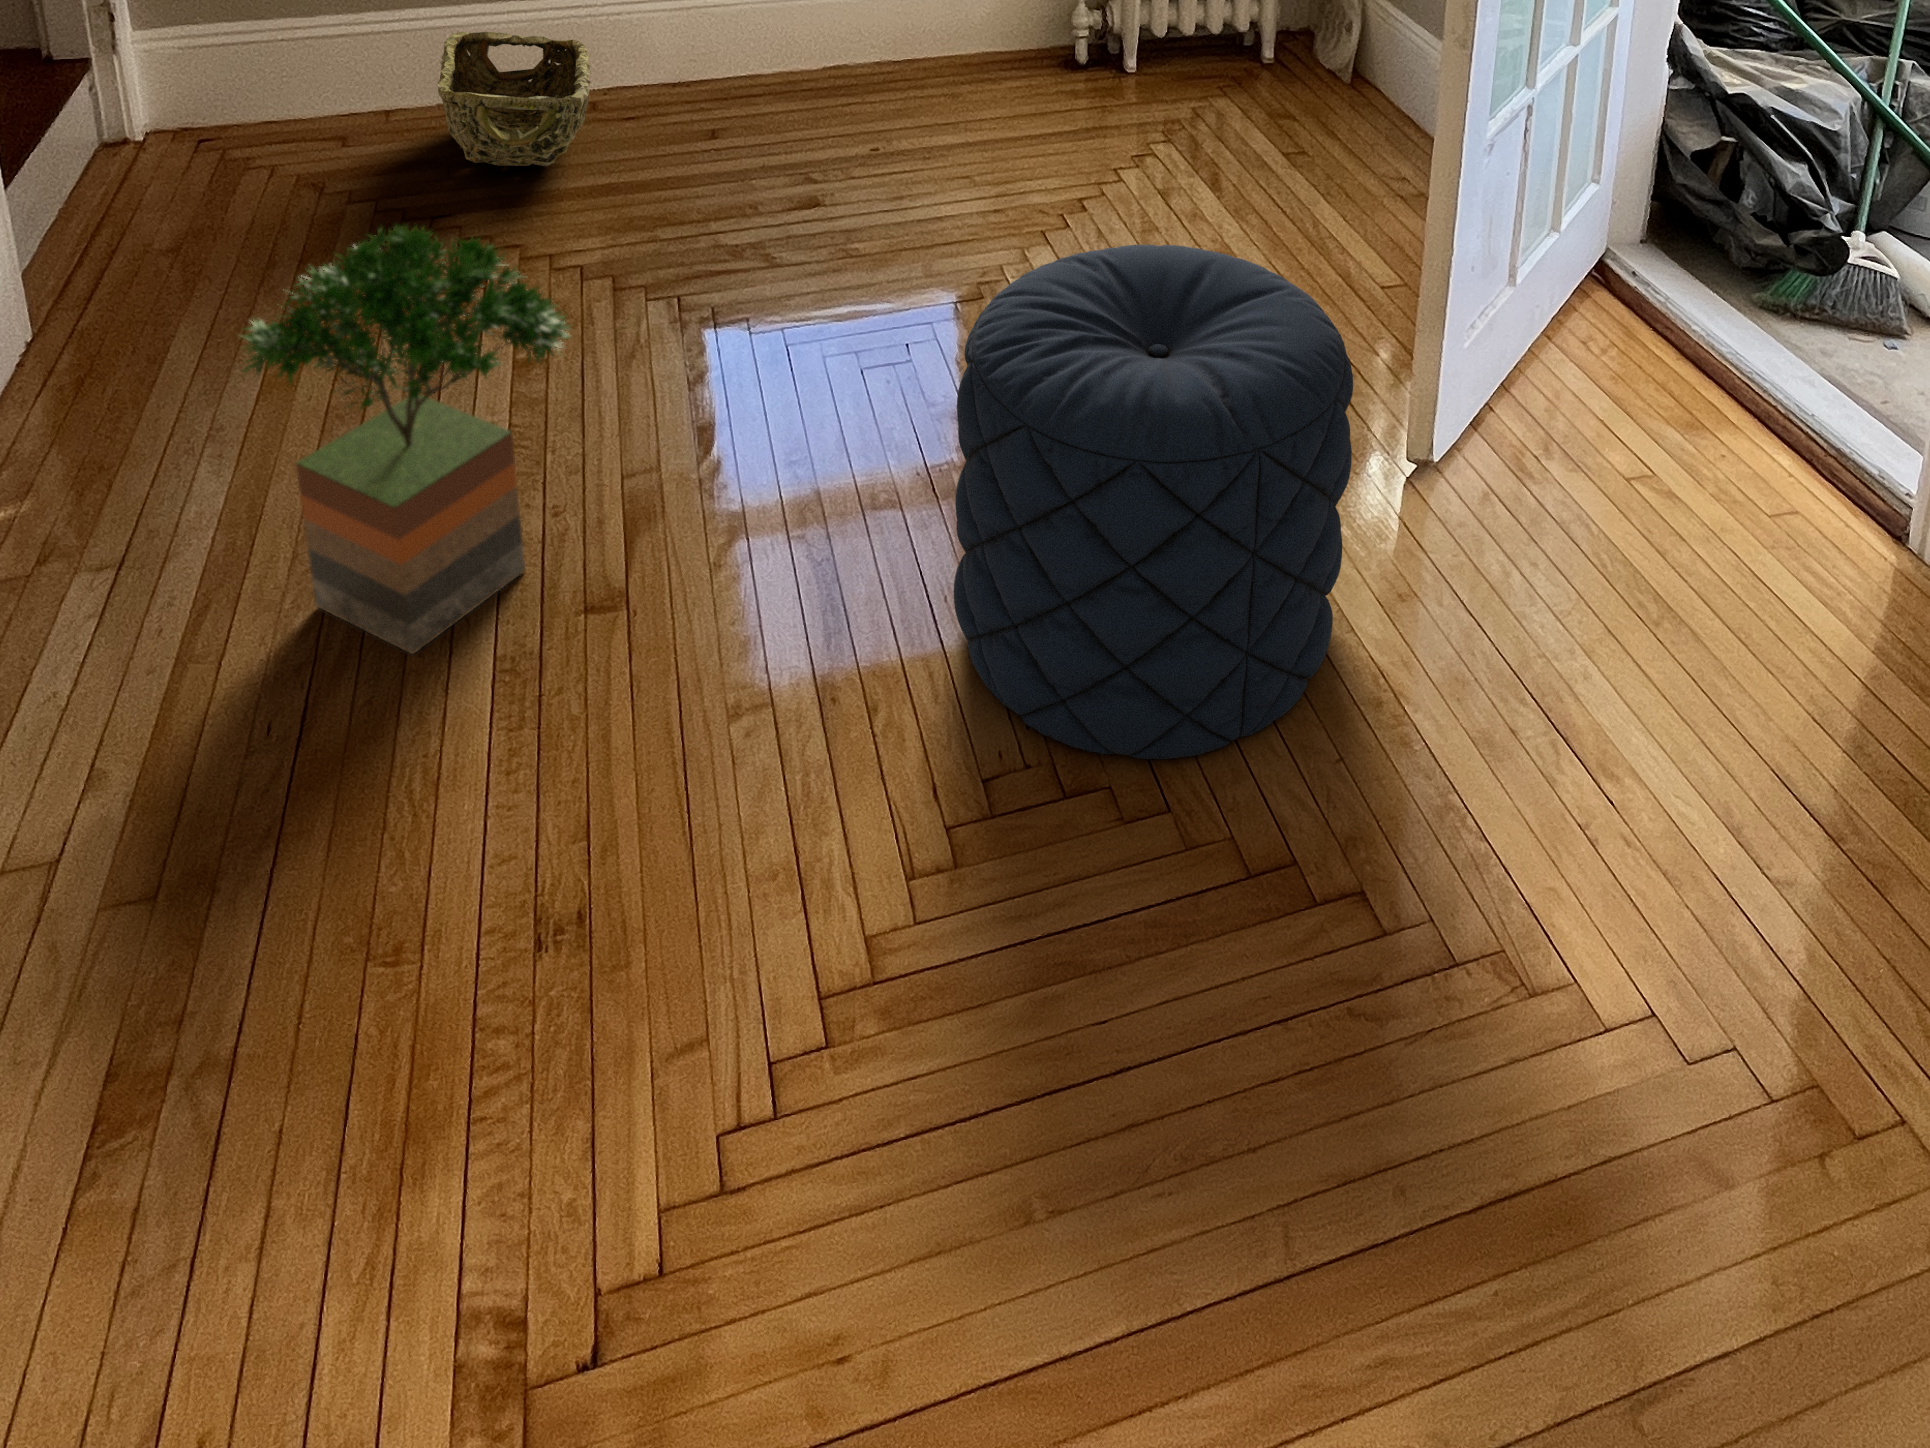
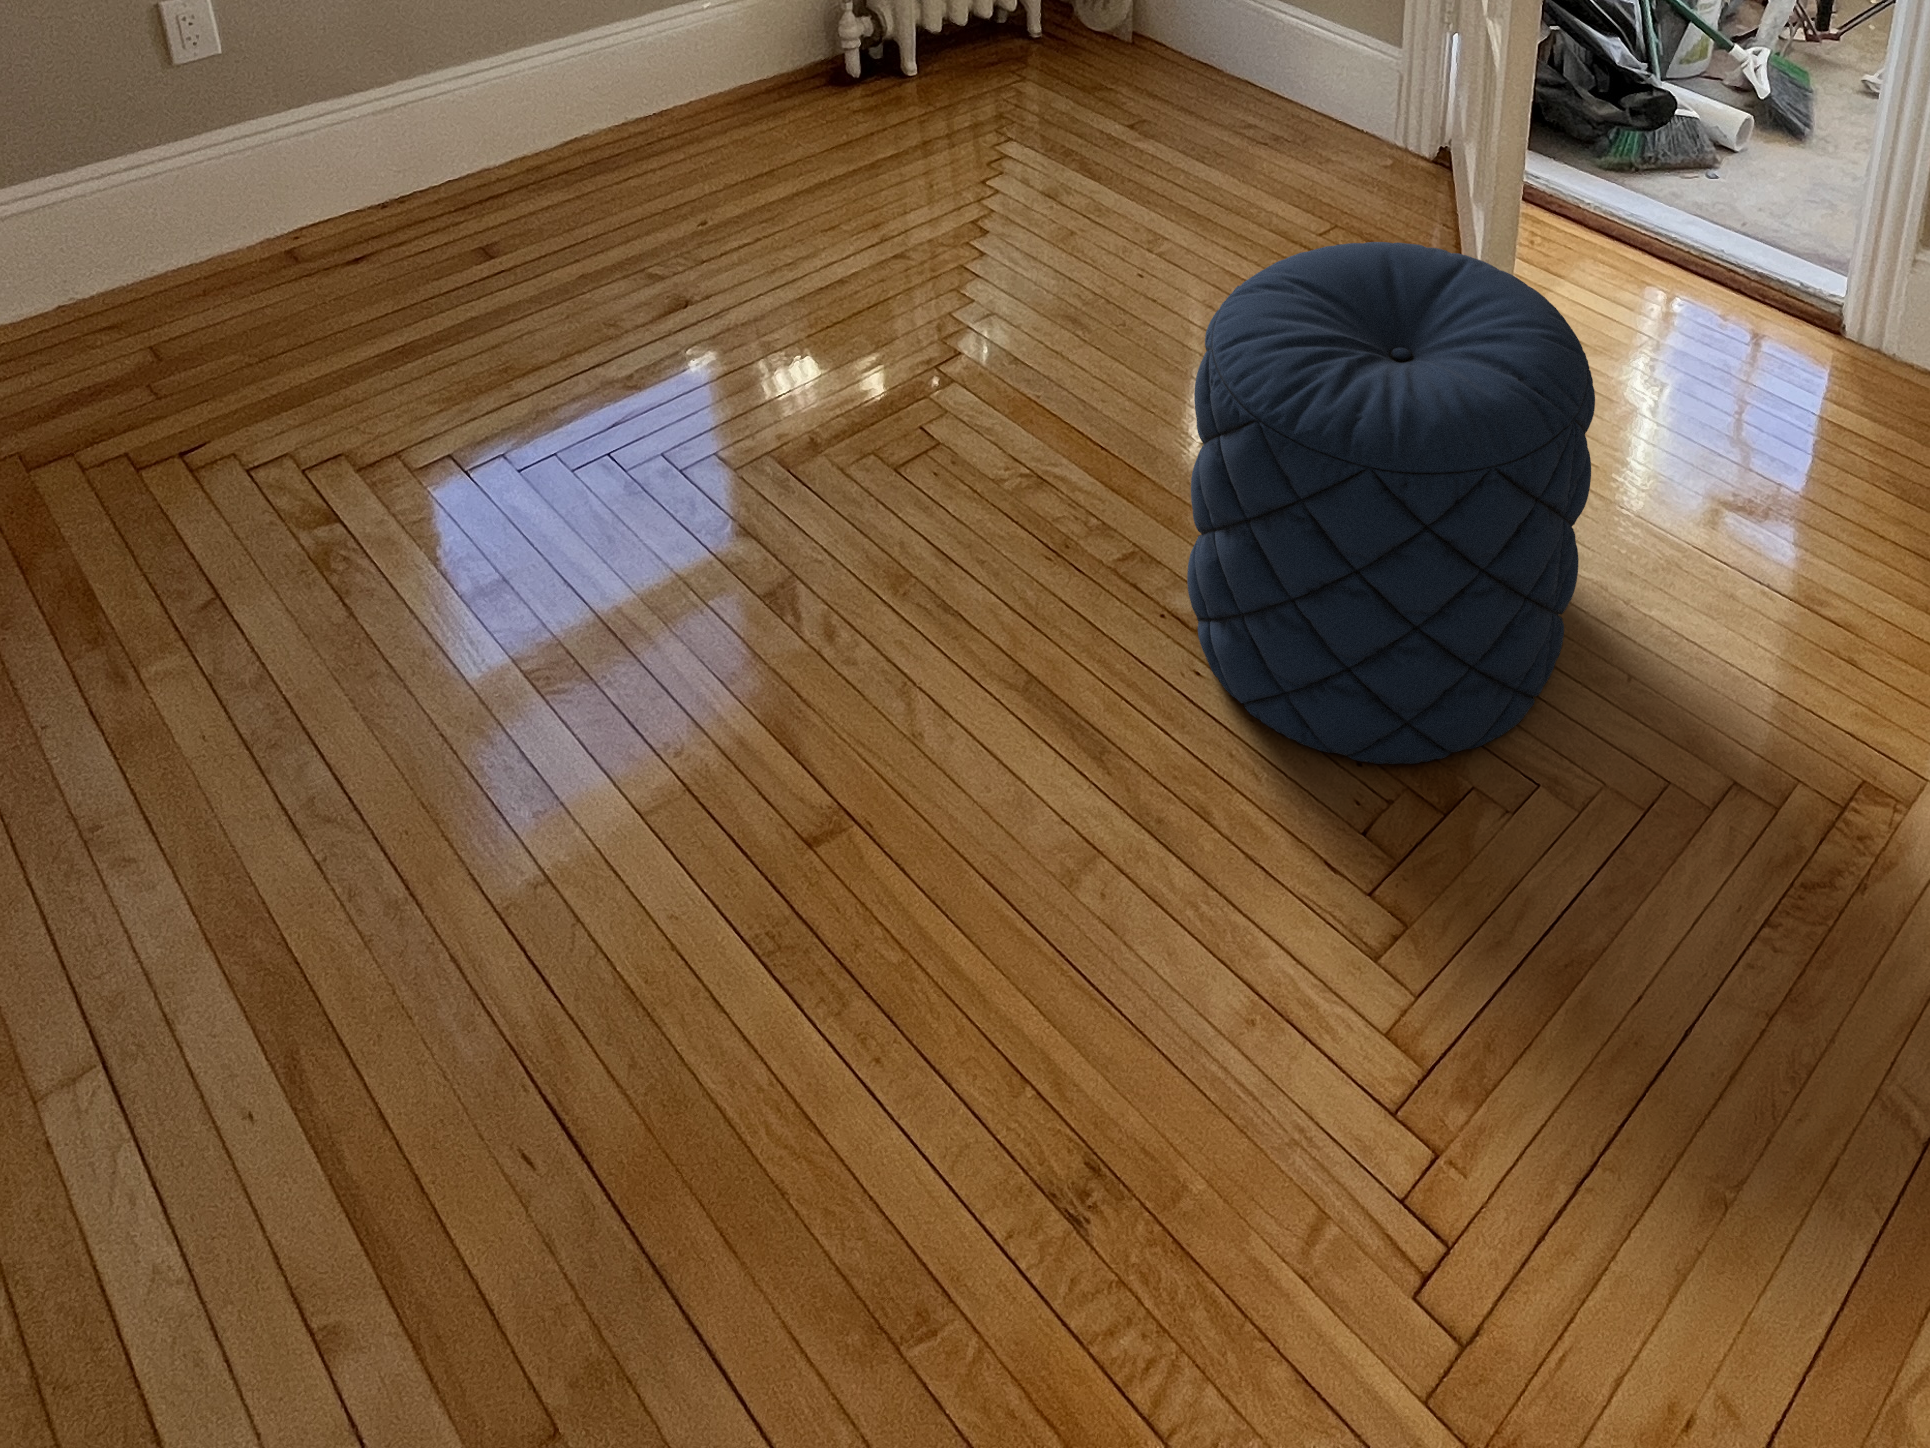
woven basket: present [438,32,591,166] -> none [83,180,351,367]
potted tree: present [241,225,571,654] -> none [332,455,761,986]

